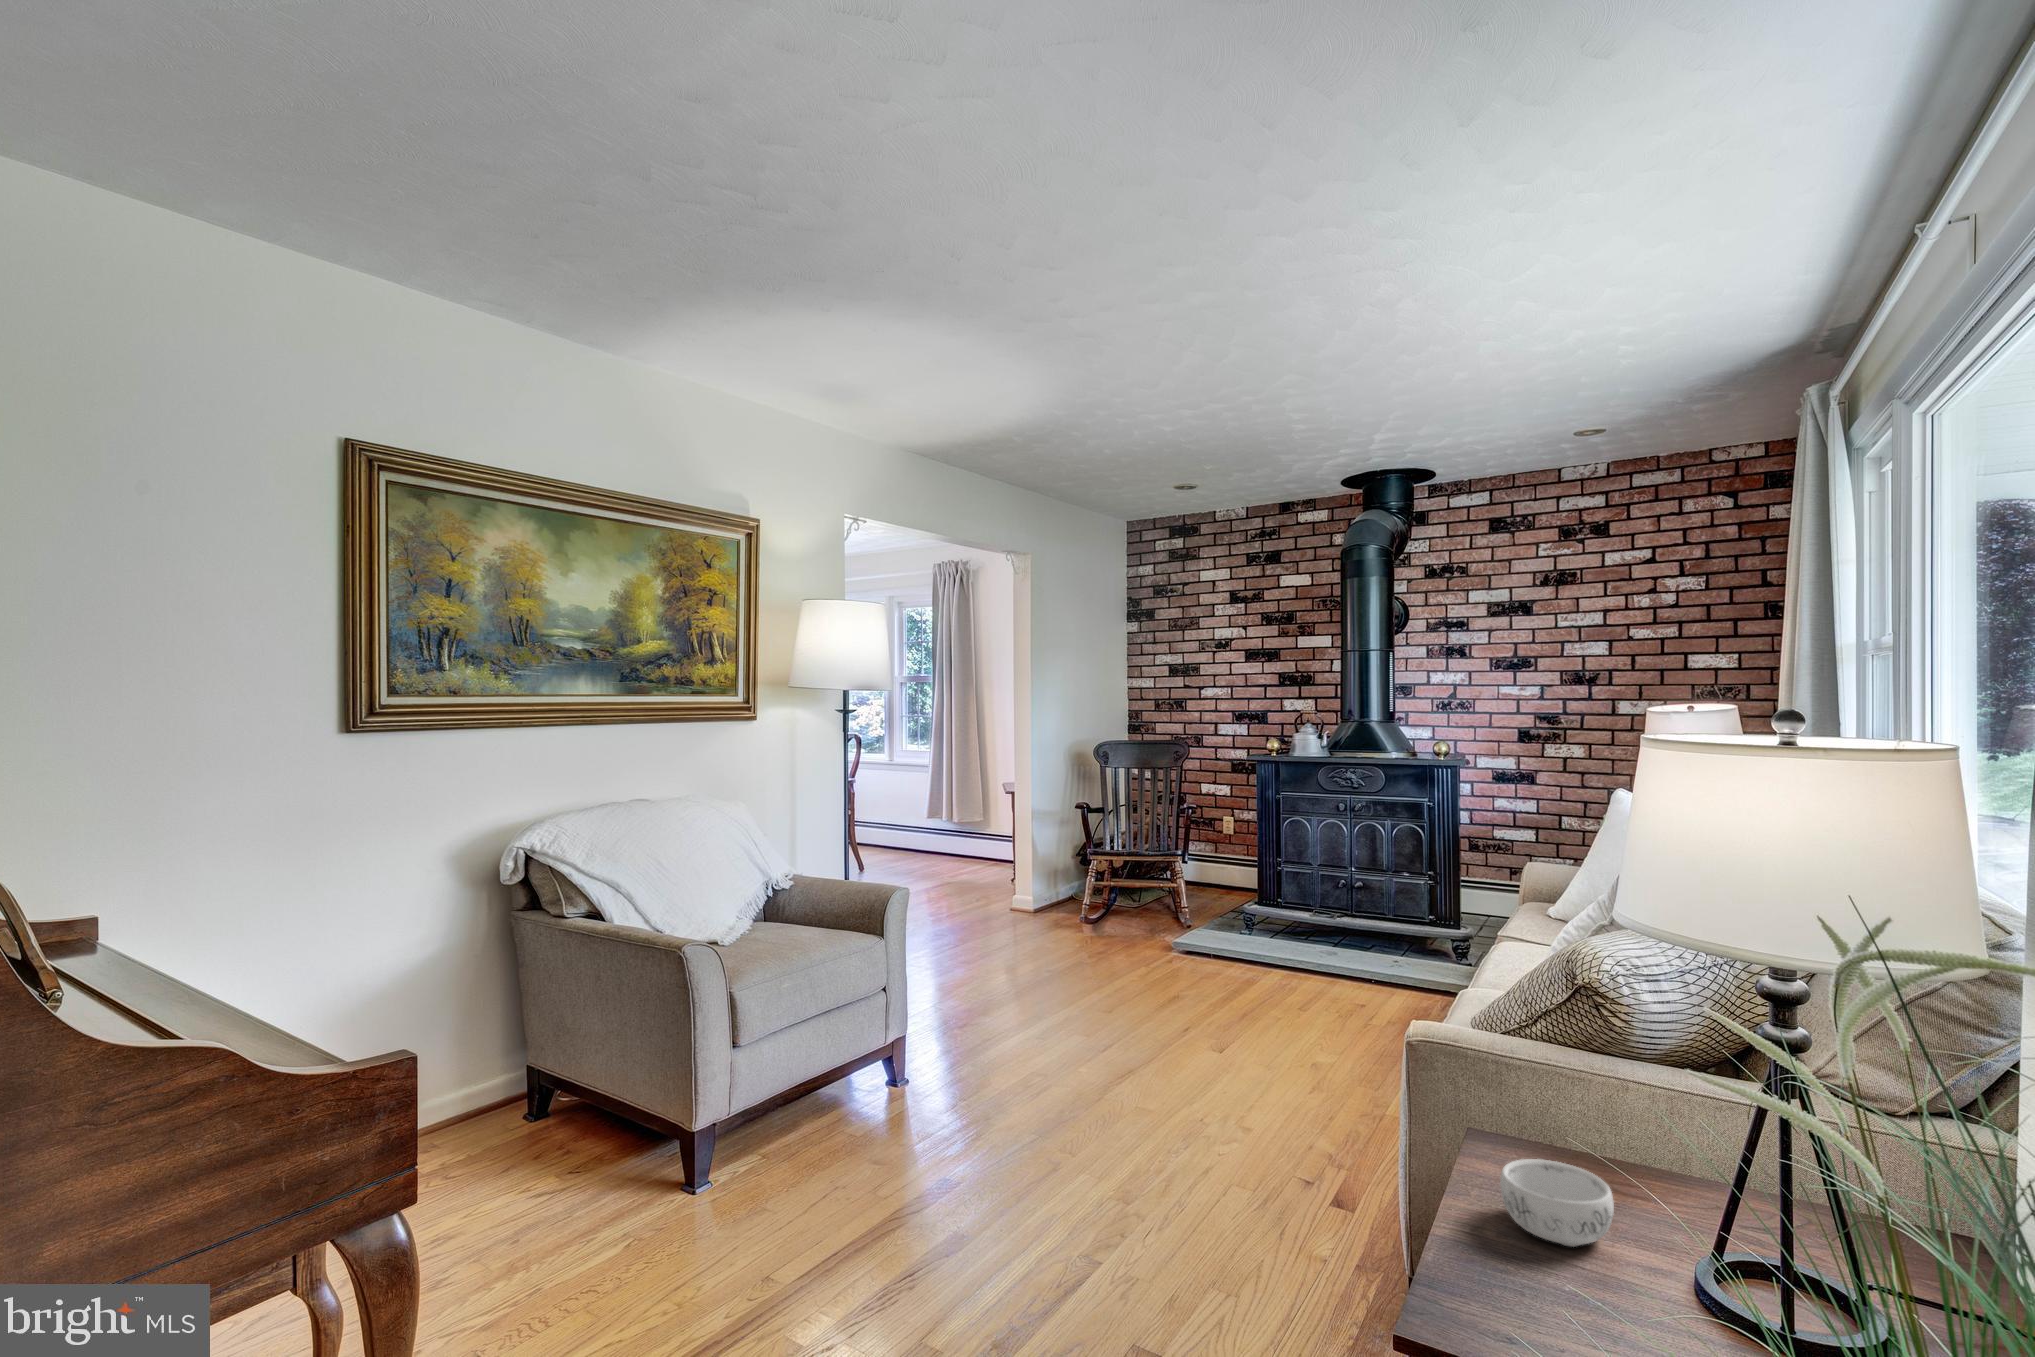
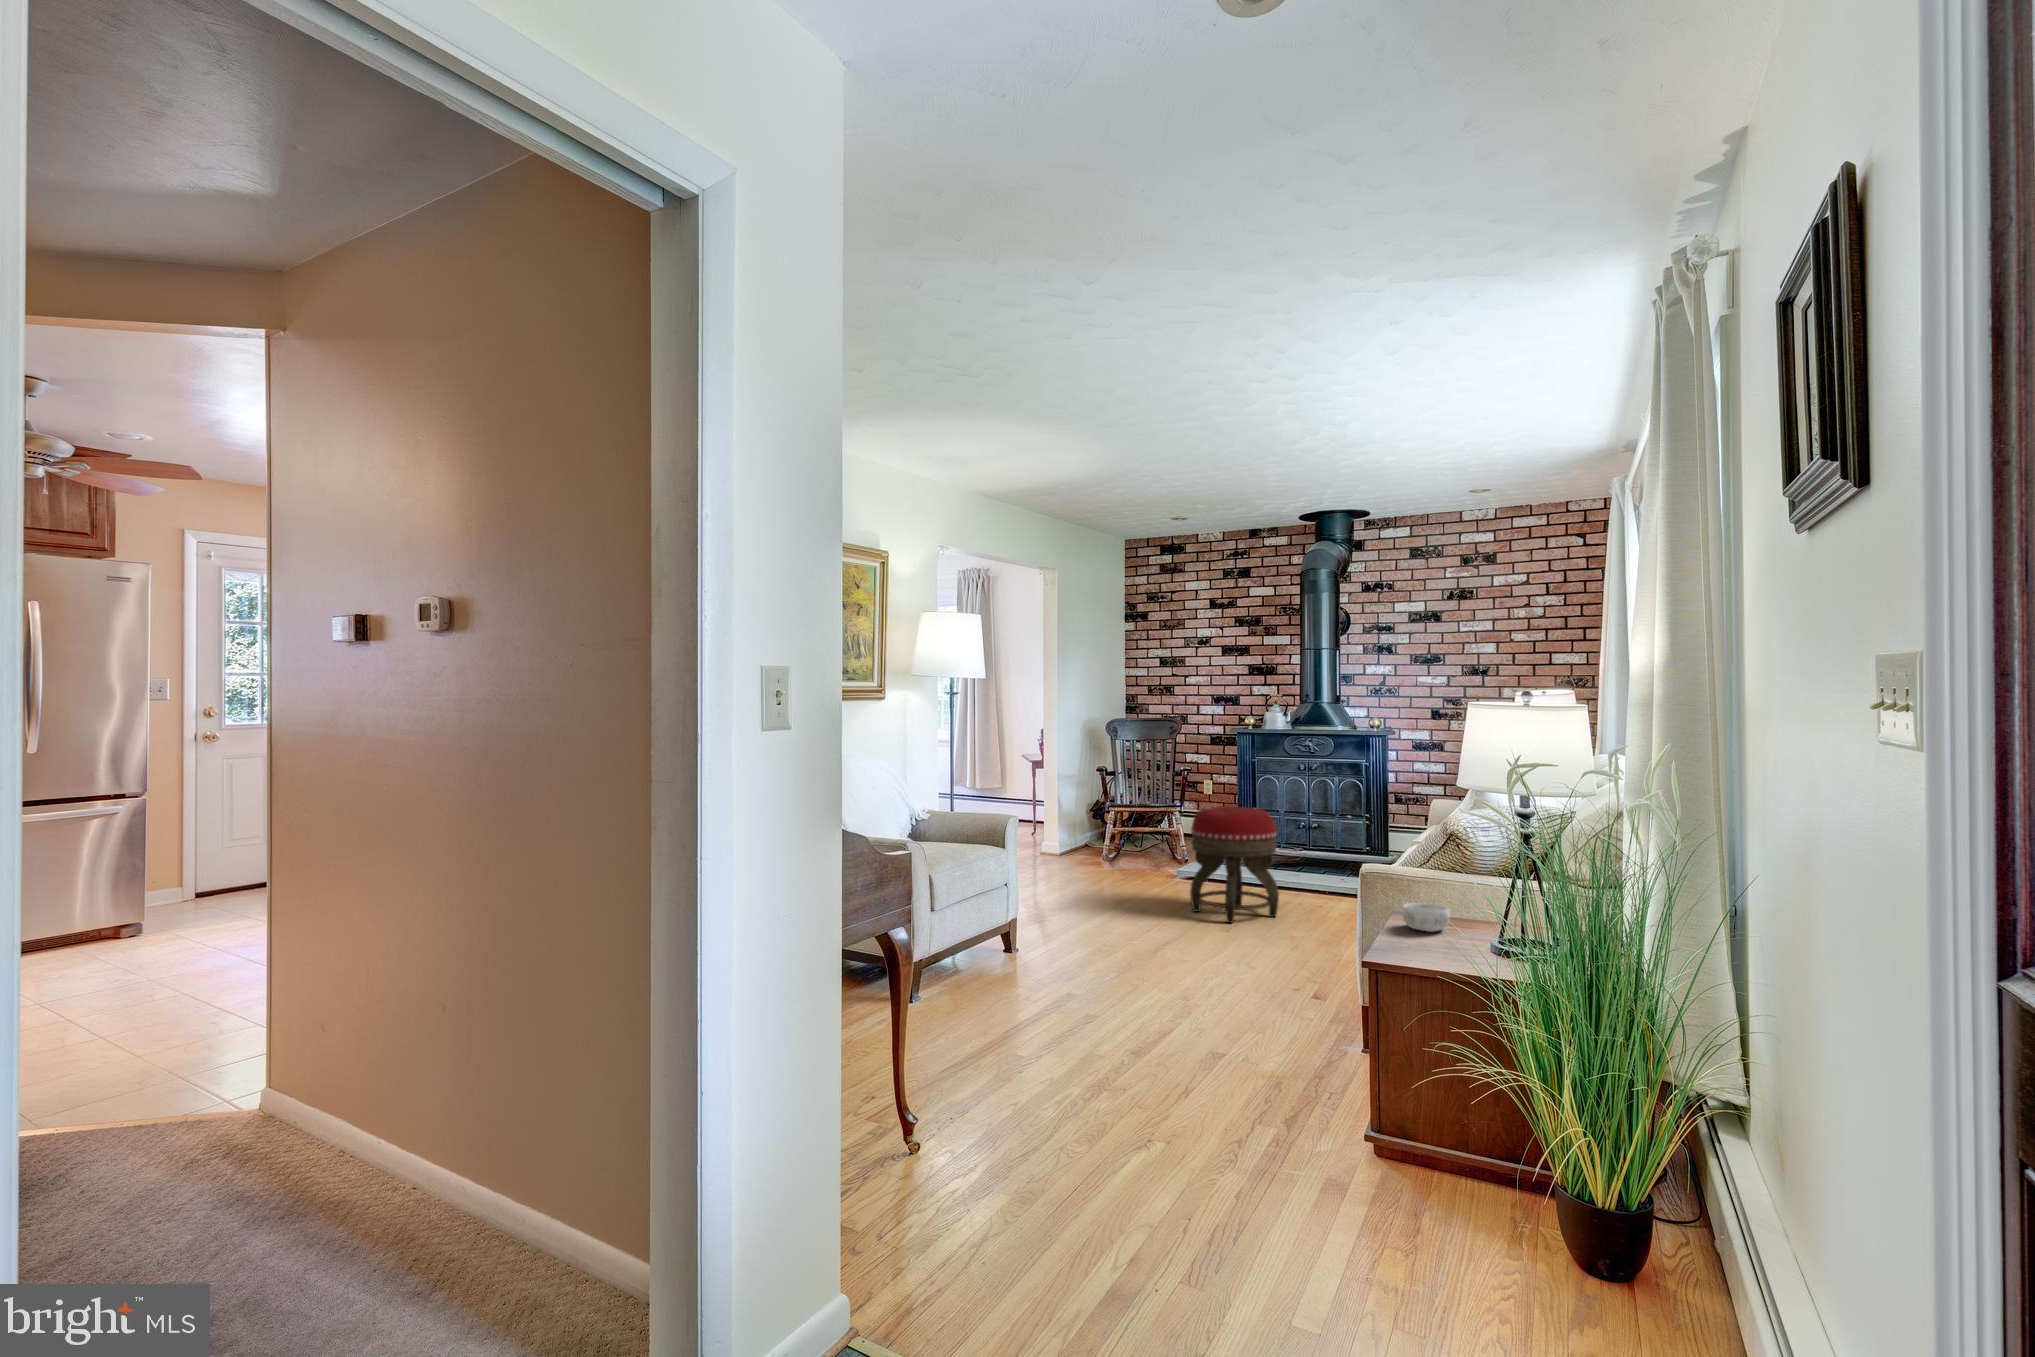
footstool: none [1174,866,1301,1042] -> present [1190,806,1279,923]

